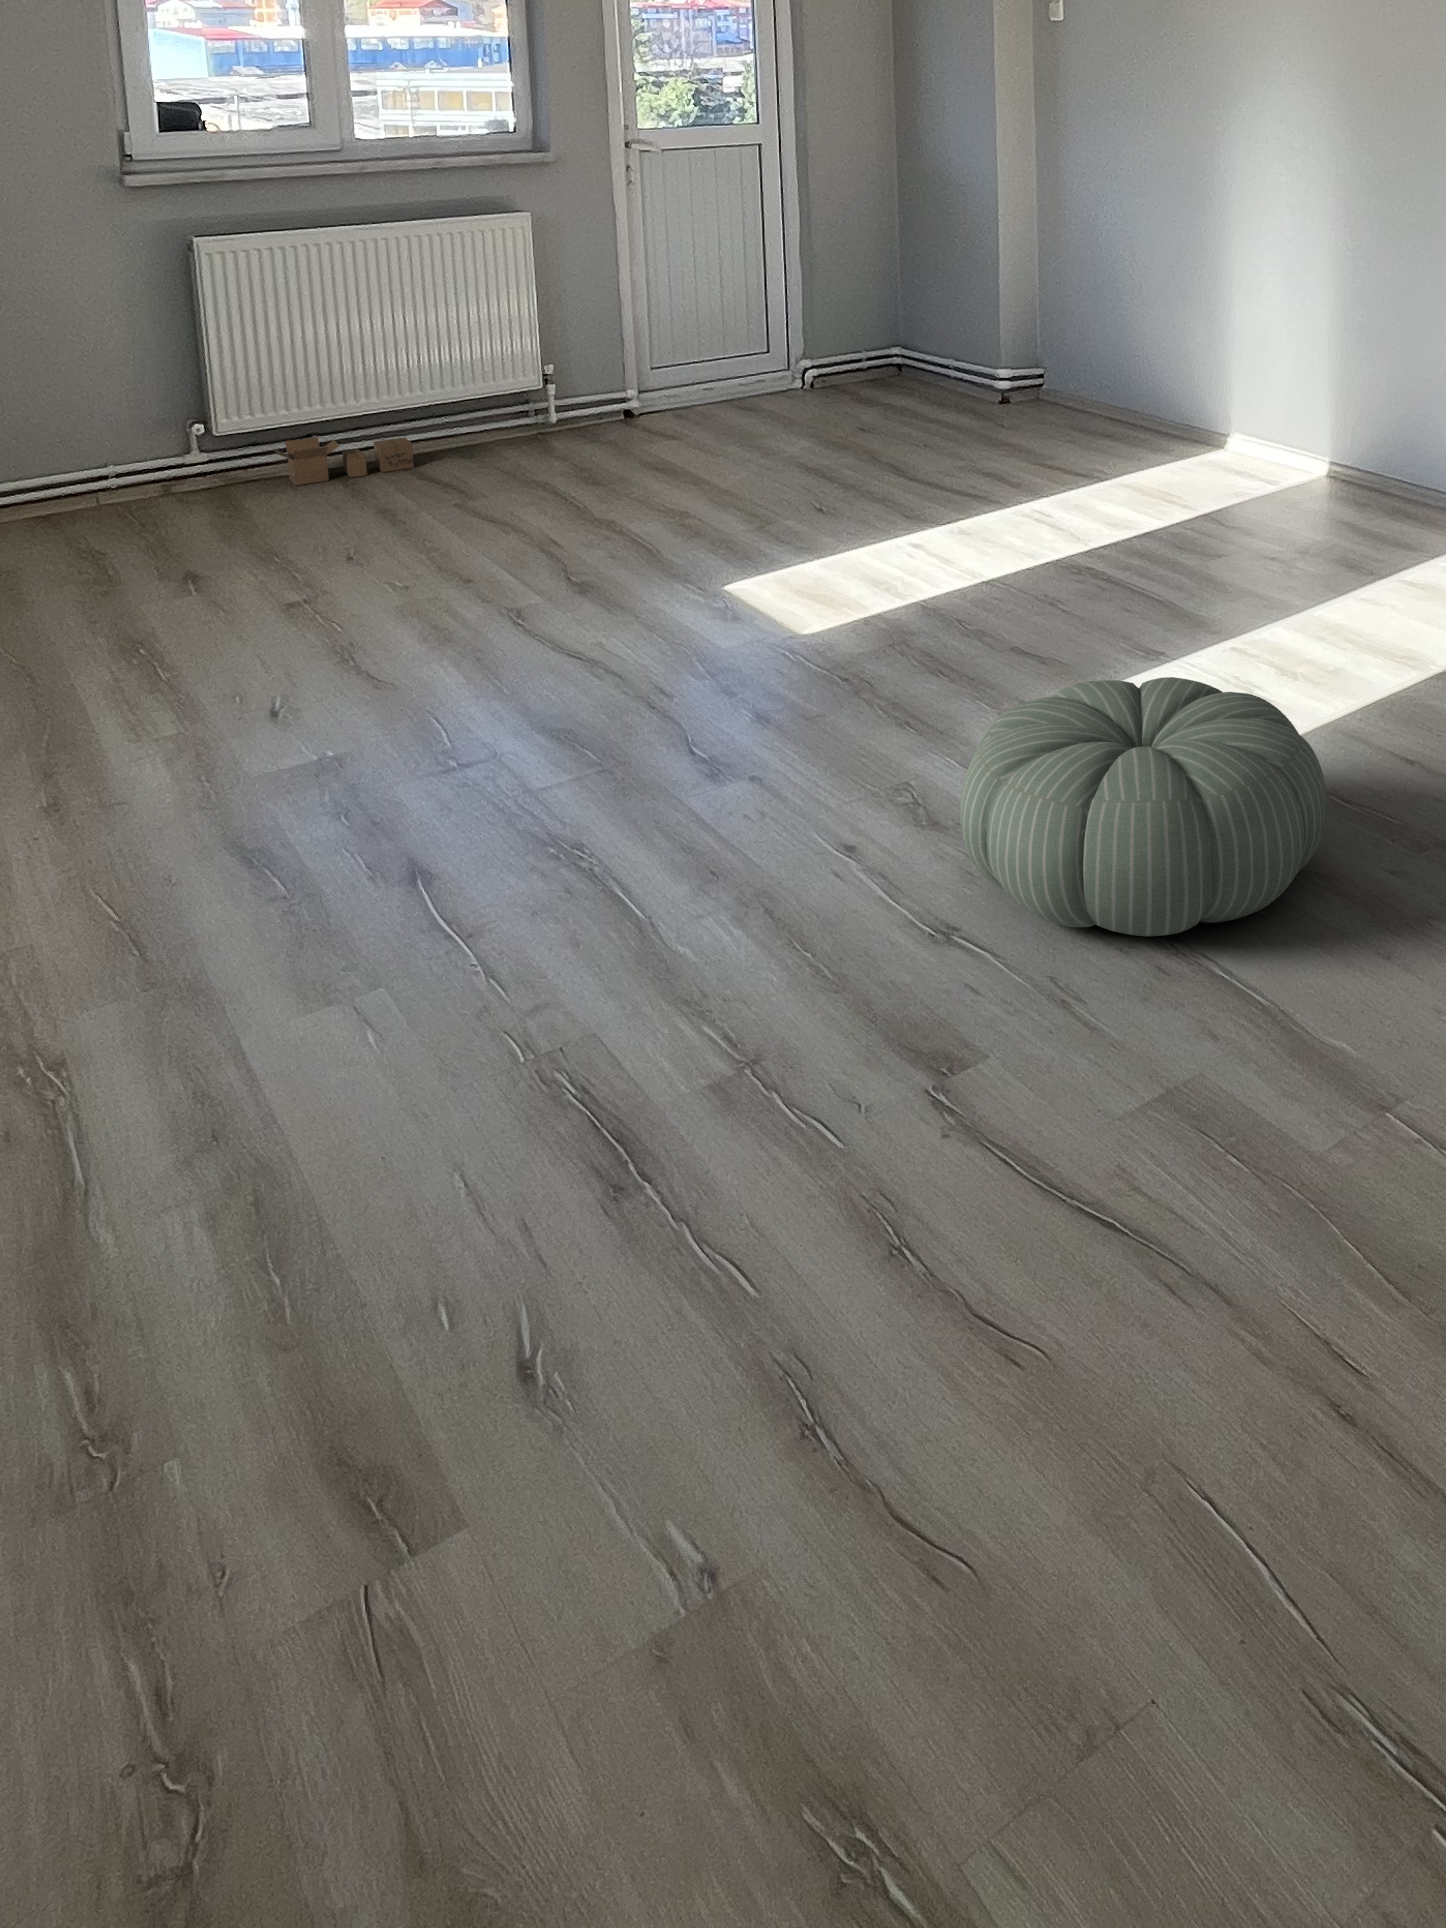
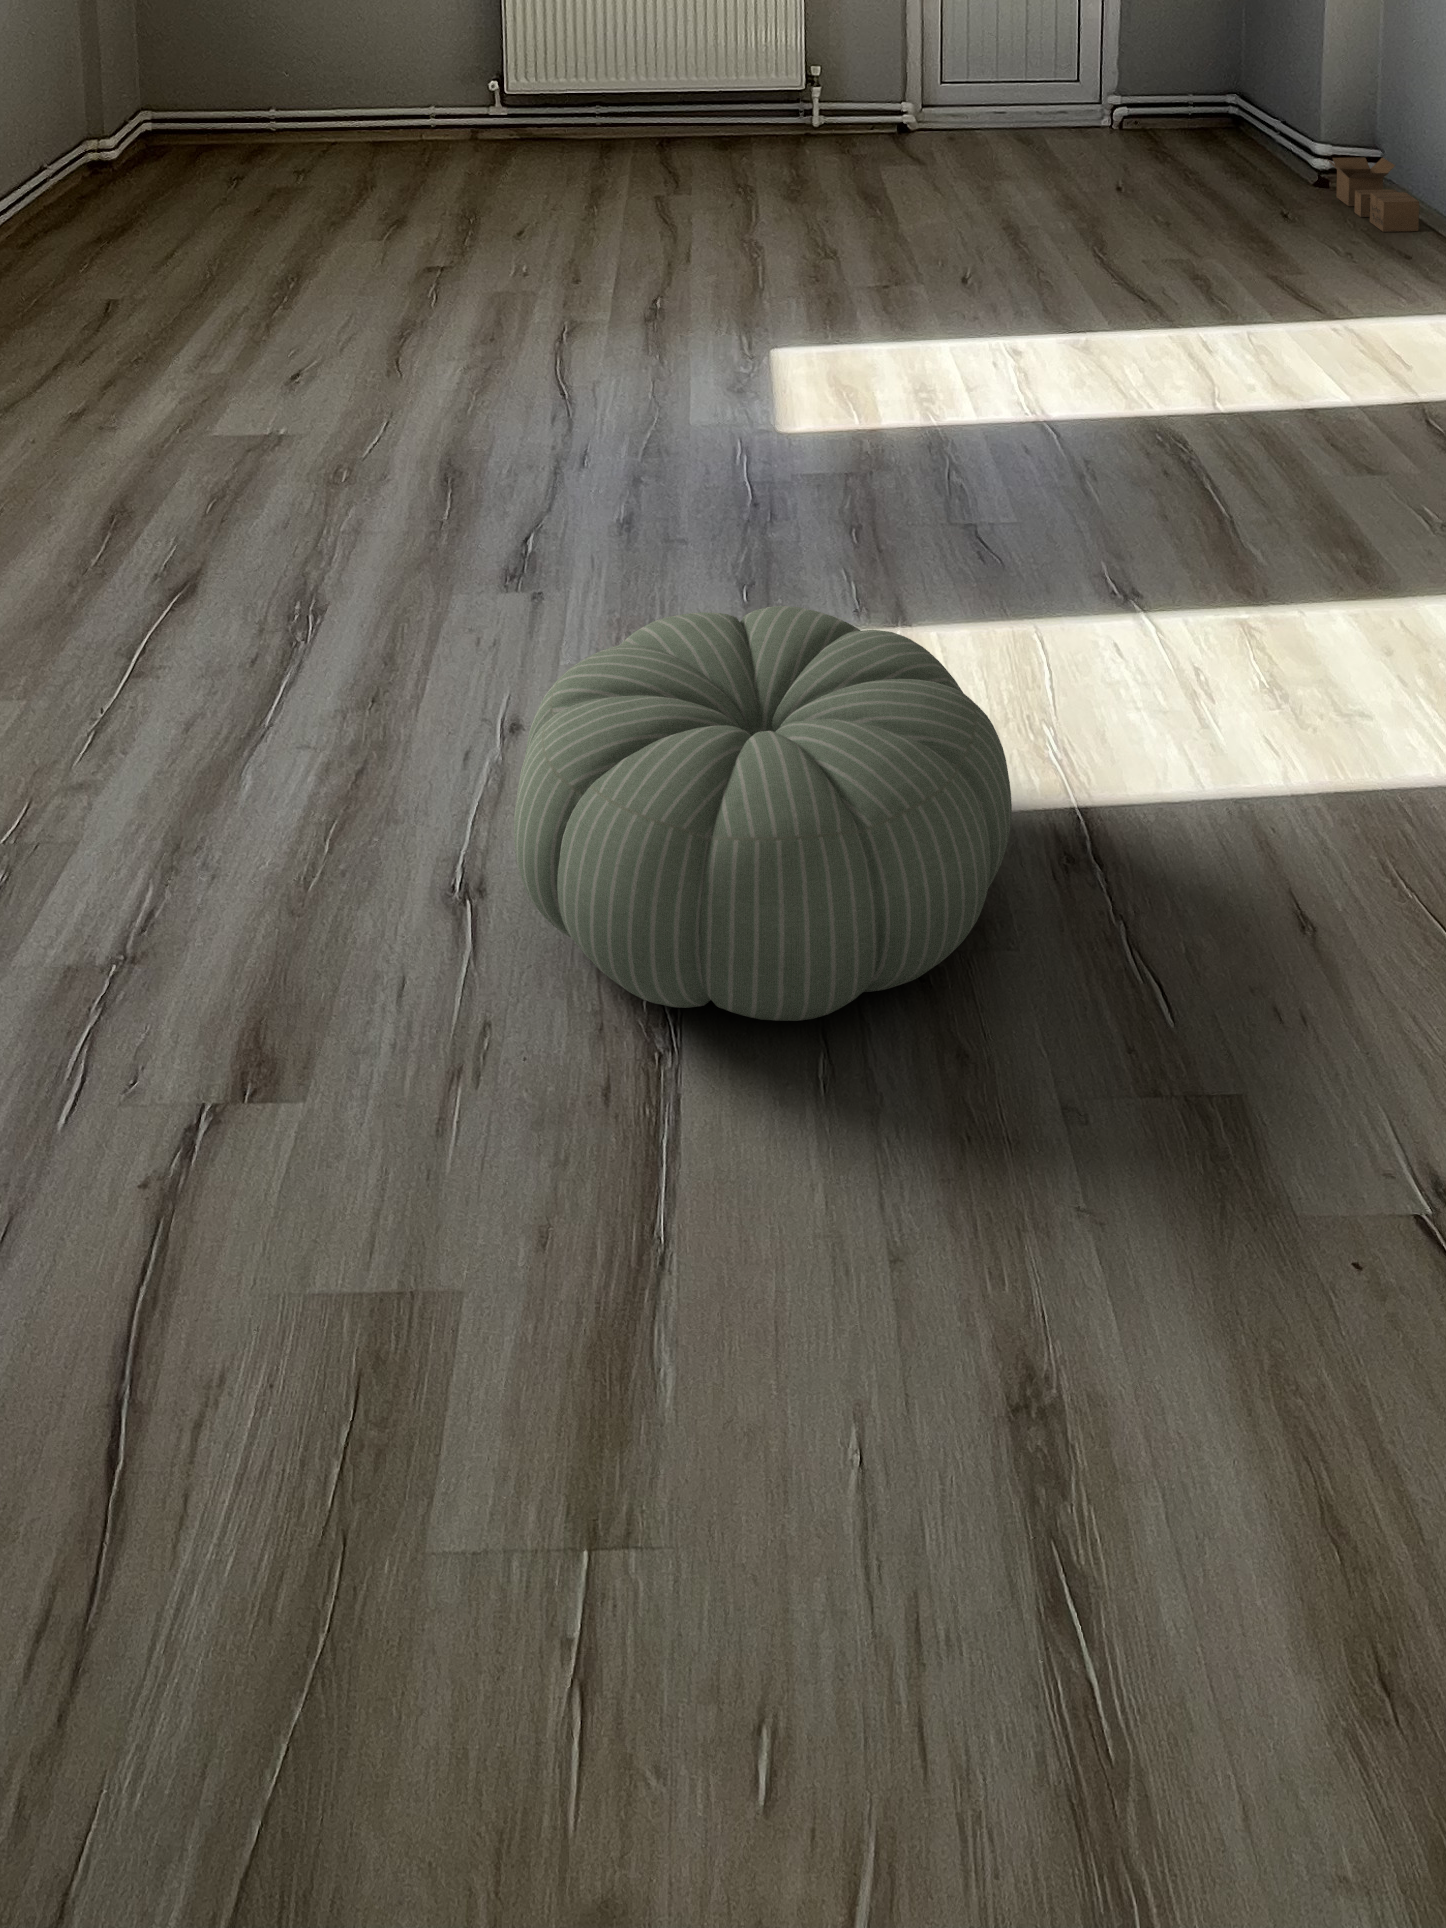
cardboard box: present [273,437,414,485] -> present [1328,157,1419,232]

